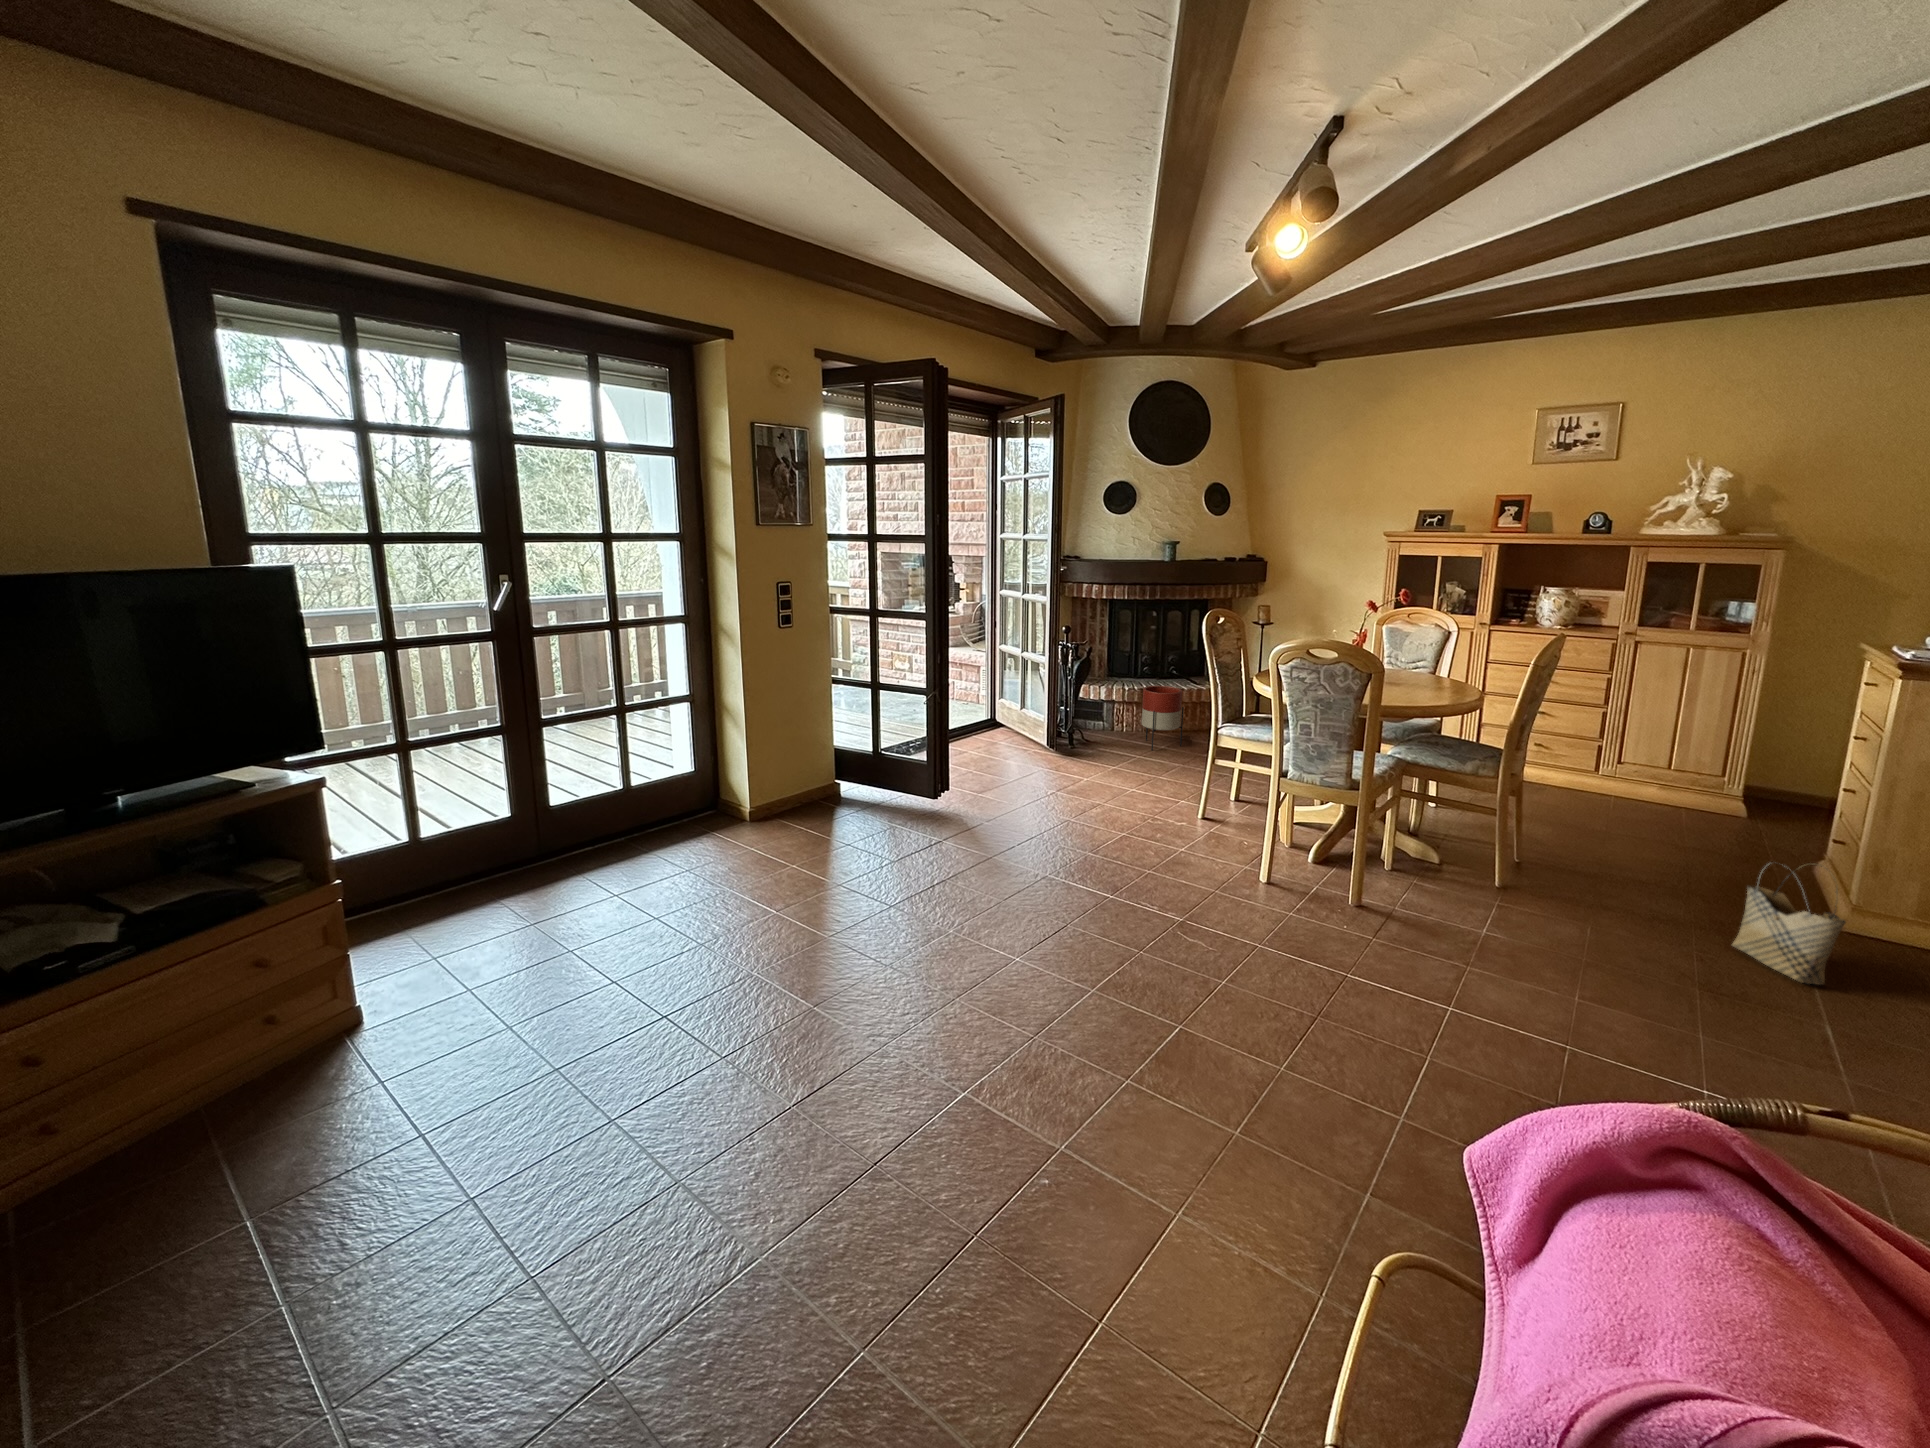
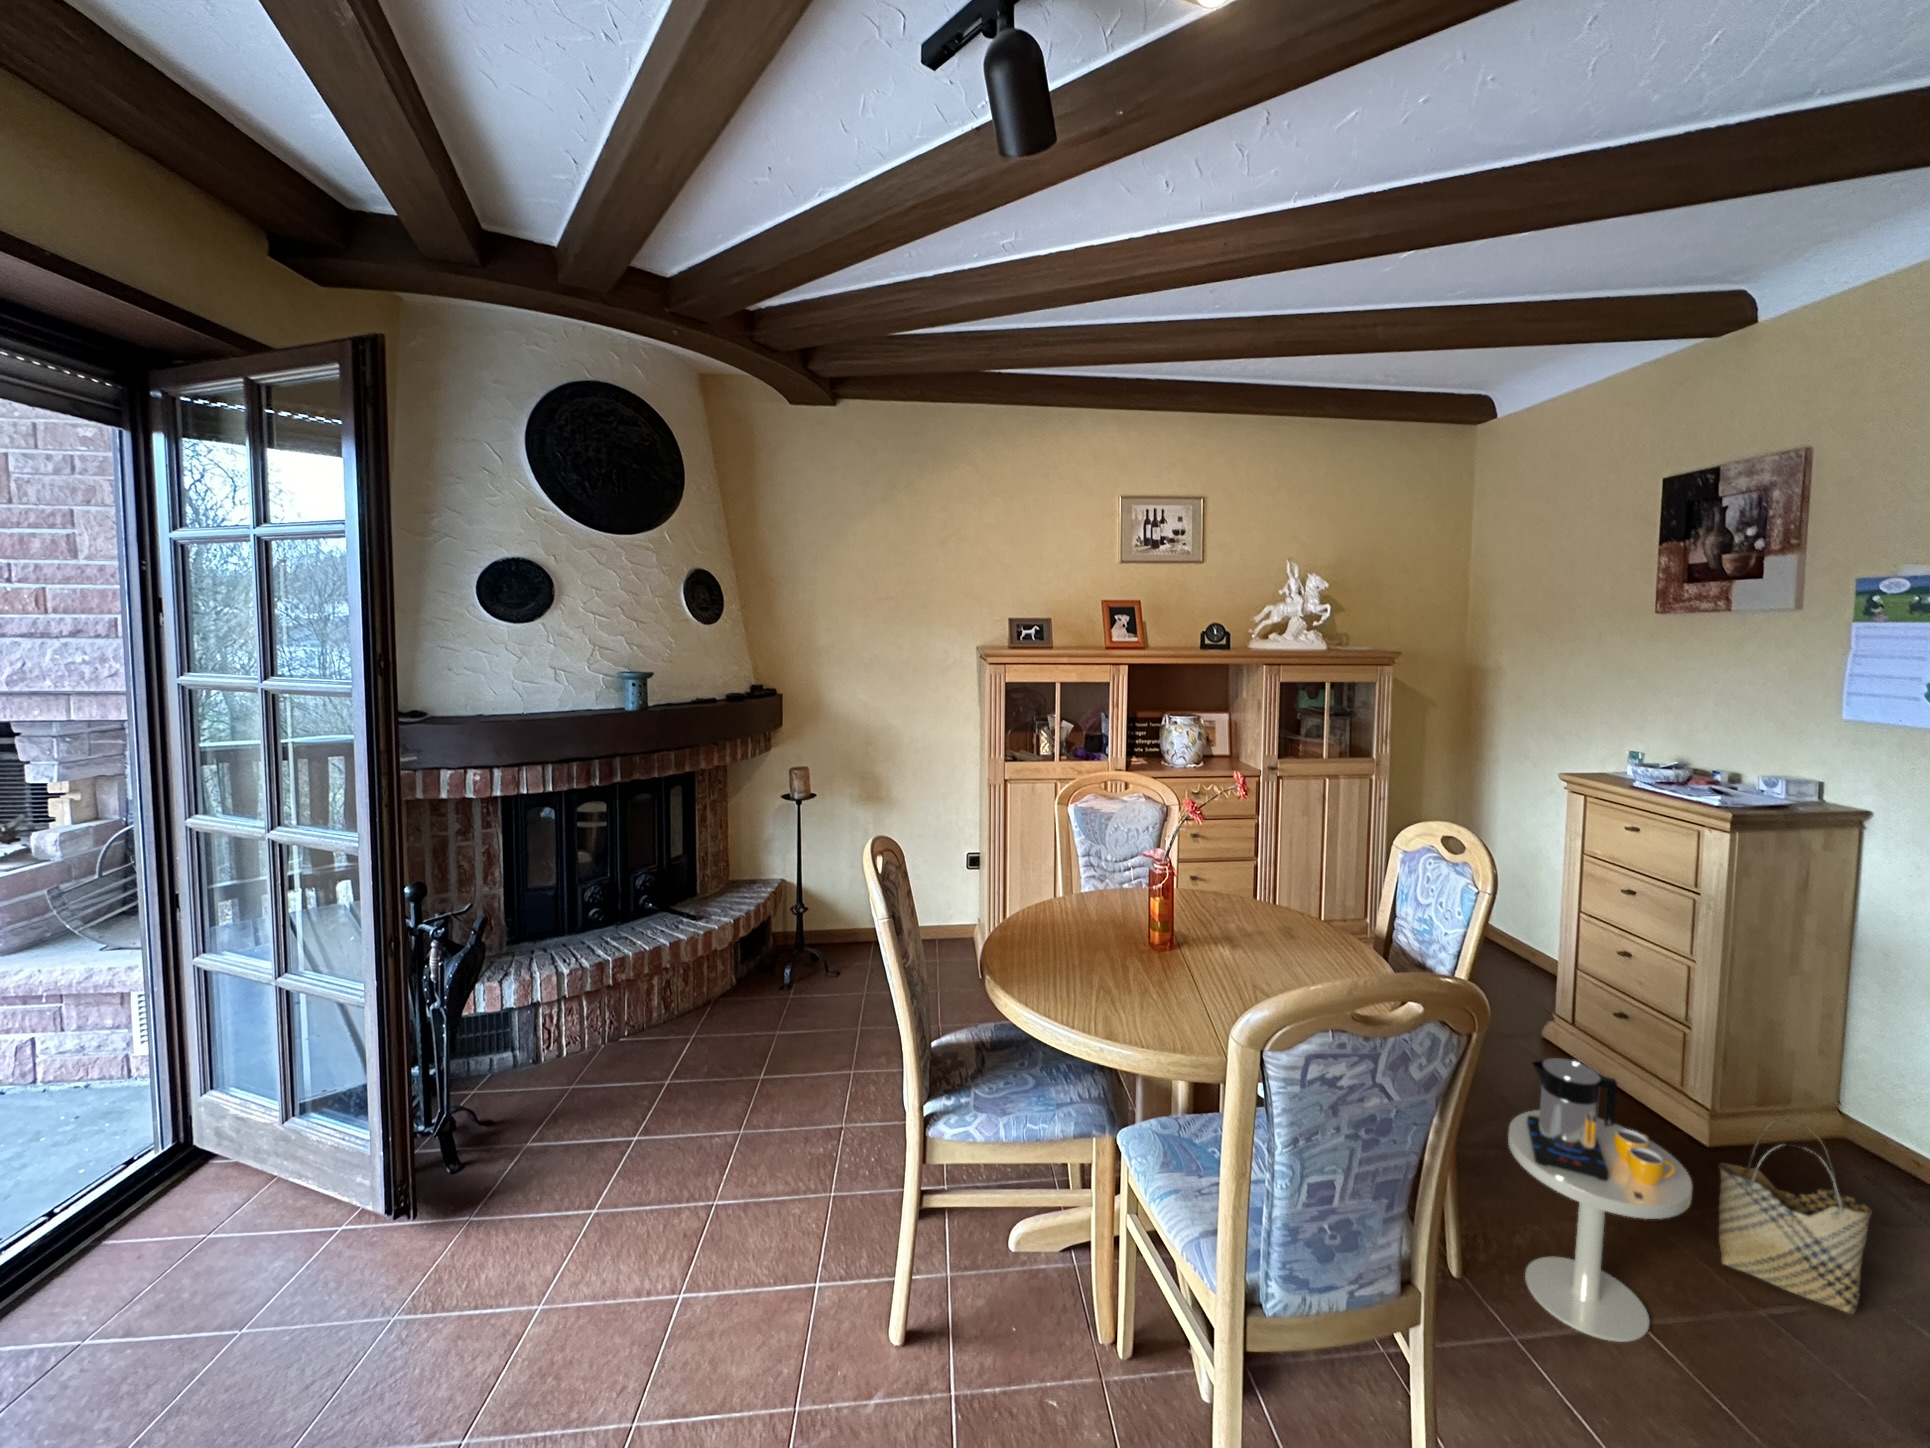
planter: present [1141,686,1184,751] -> none [618,956,705,1107]
side table: none [1548,774,1665,936] -> present [1508,1058,1692,1342]

